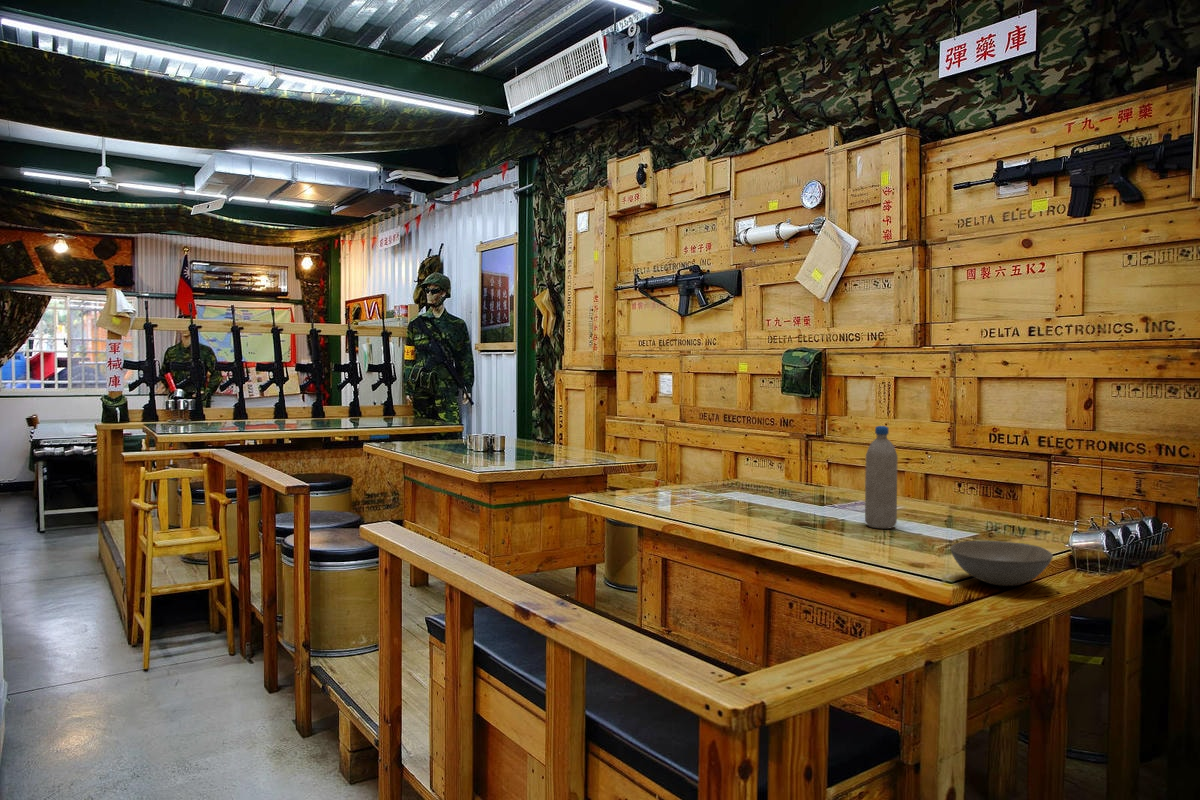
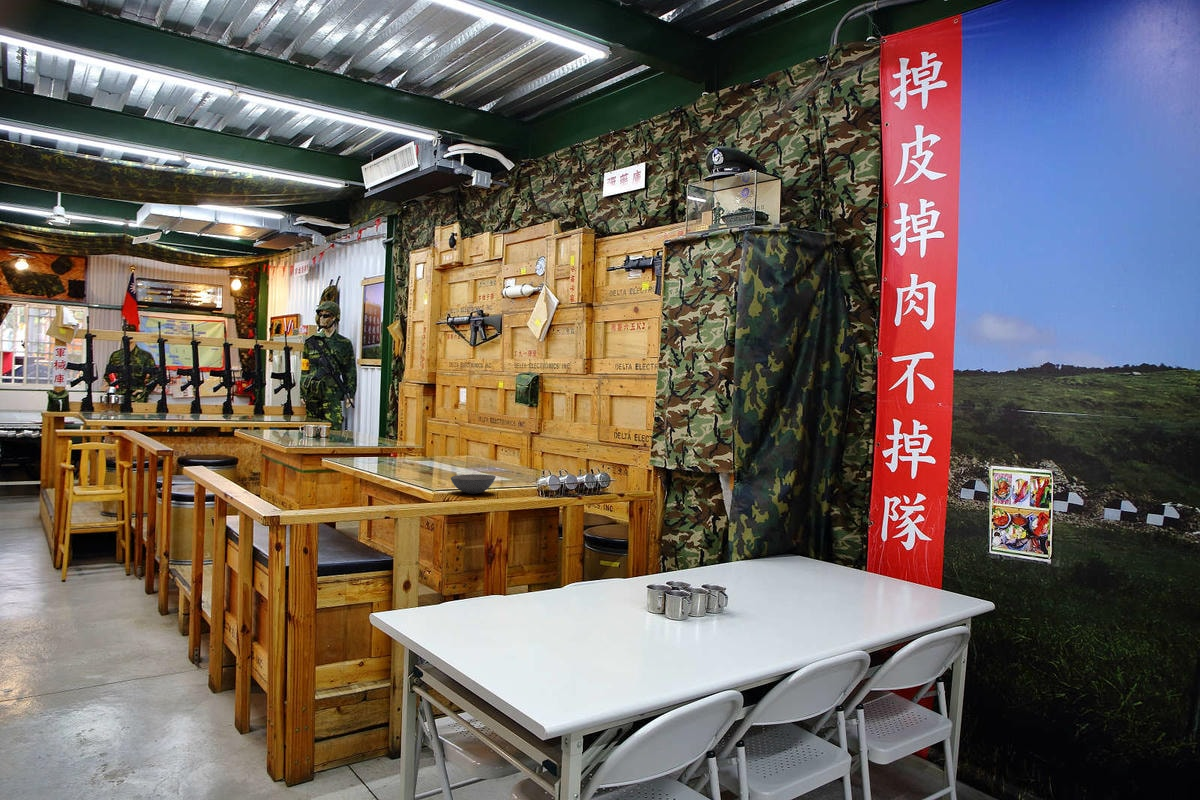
water bottle: present [865,426,898,529] -> none [473,419,491,477]

